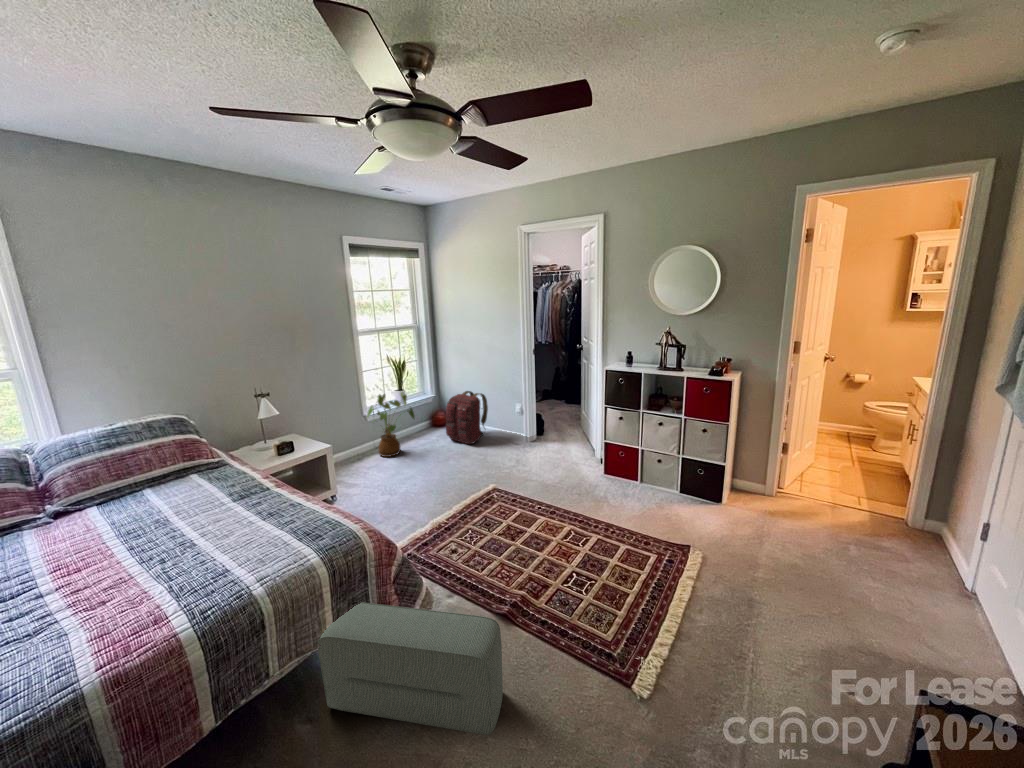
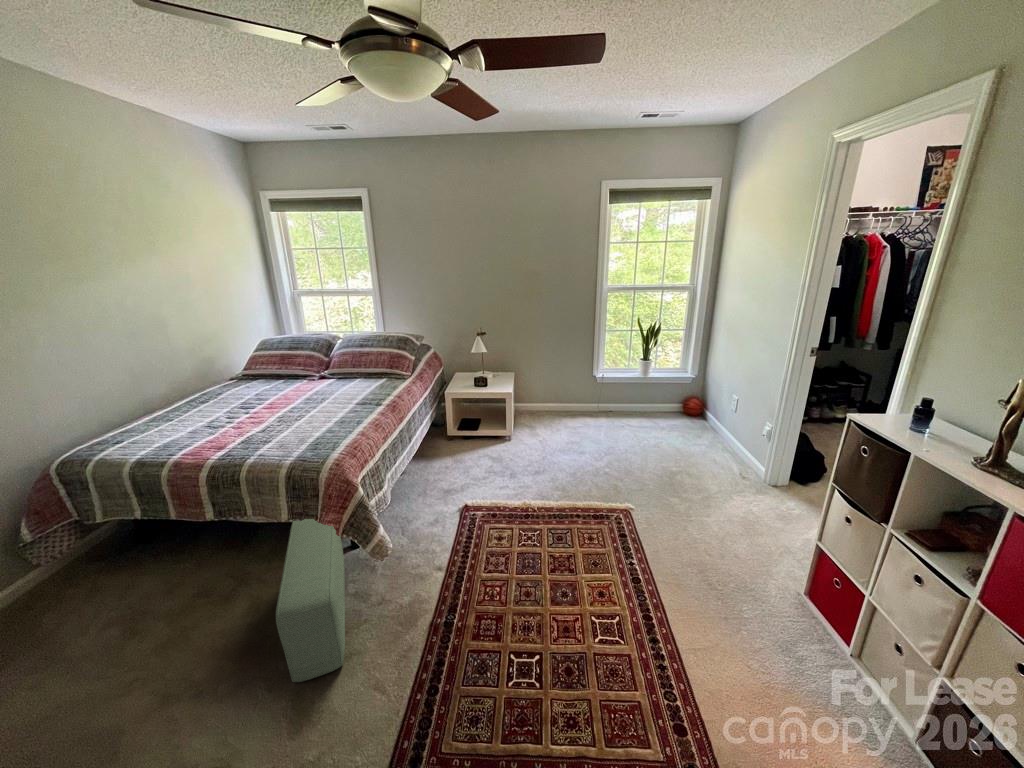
backpack: present [446,391,488,444] -> none [670,381,734,449]
house plant: present [367,393,415,457] -> none [581,358,635,425]

